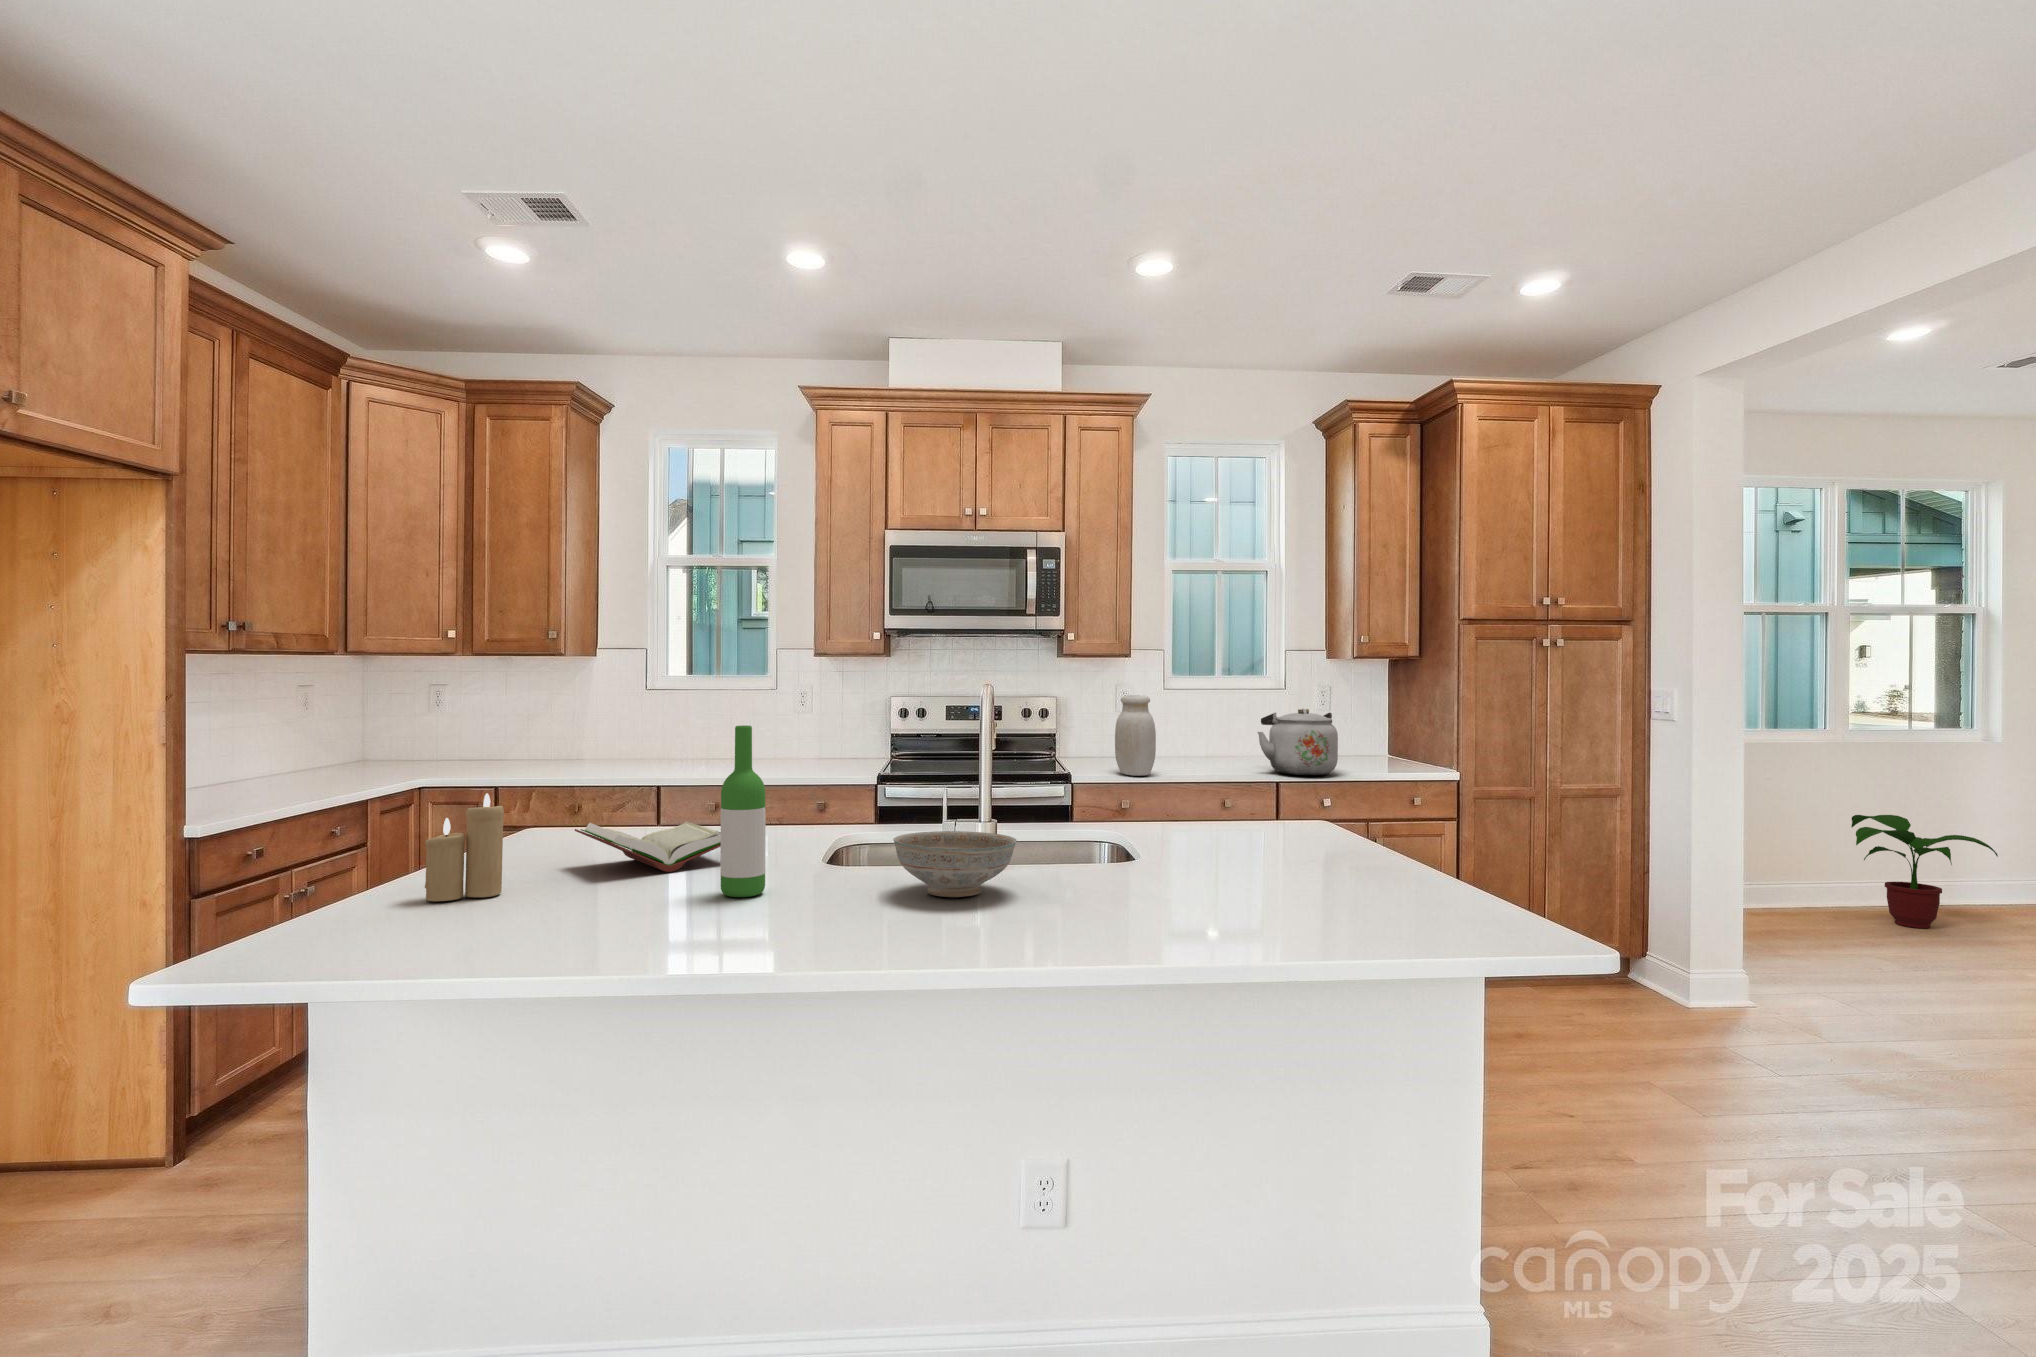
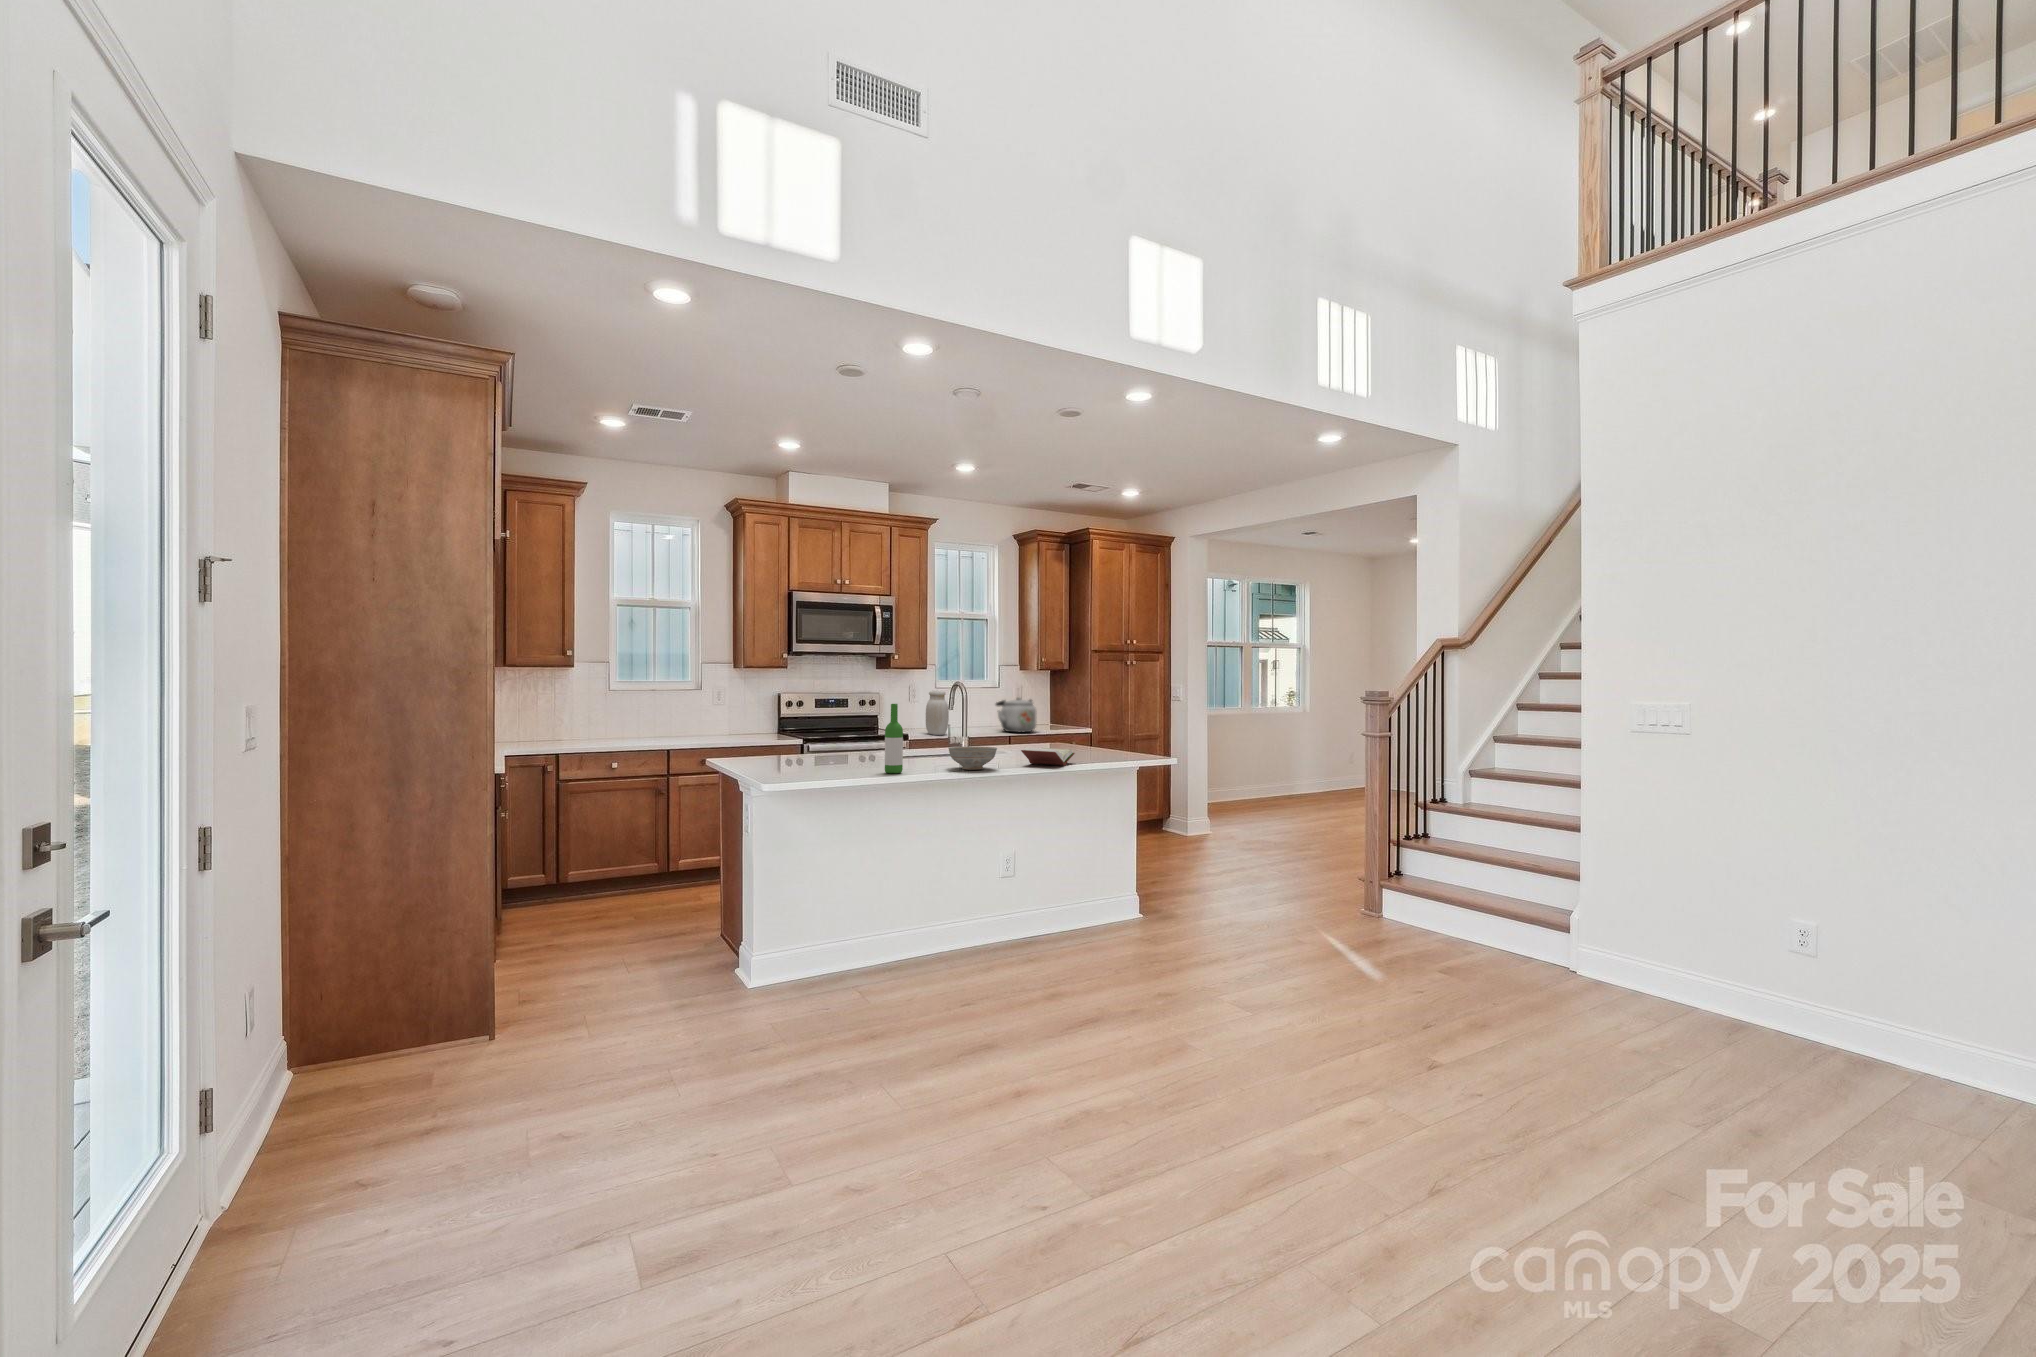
candle: present [425,793,504,901] -> none [770,734,797,779]
potted plant: present [1851,815,1998,928] -> none [1251,749,1308,803]
book: present [575,822,721,872] -> present [1021,747,1075,766]

